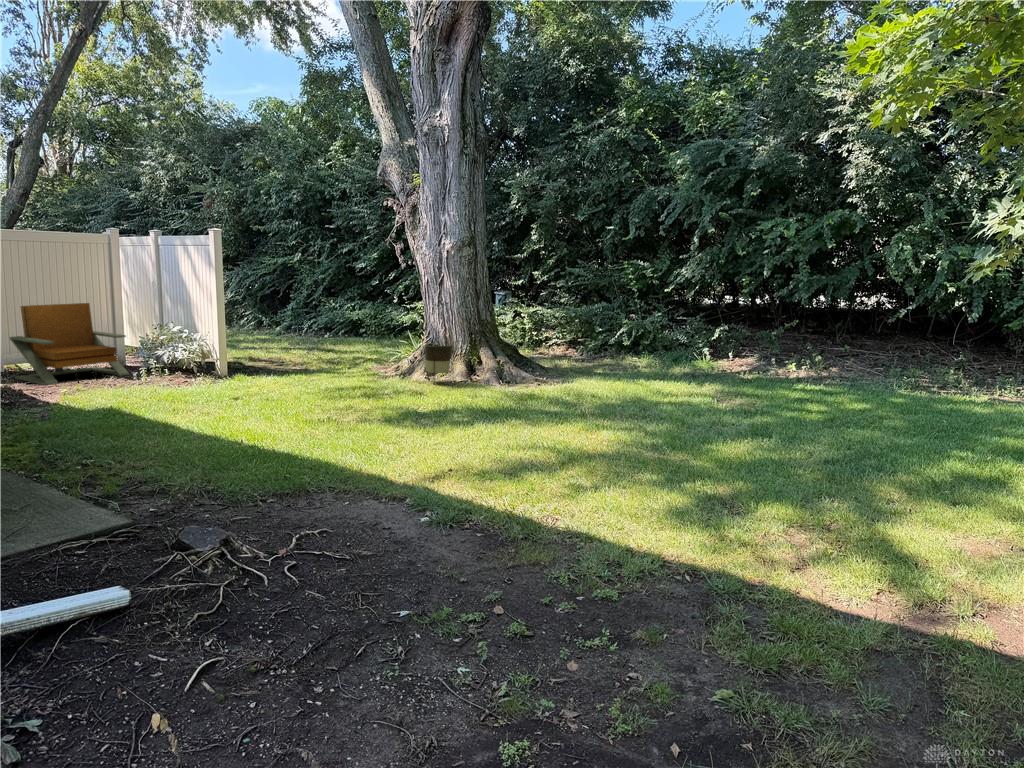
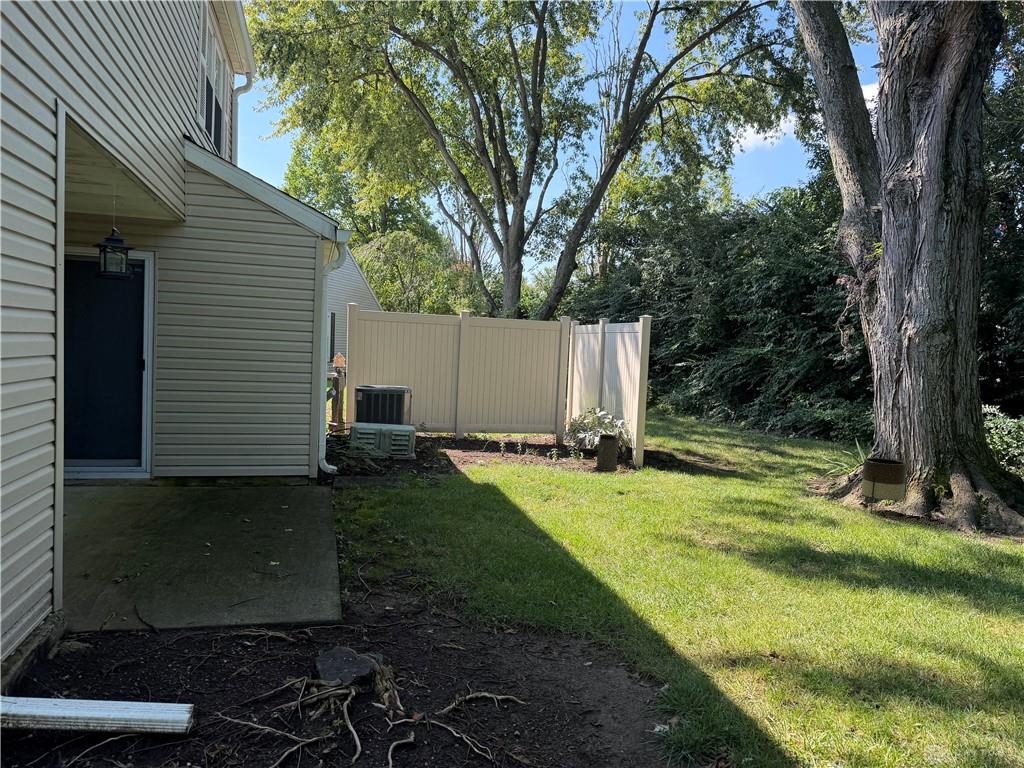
lounge chair: present [10,303,129,385] -> none [480,381,563,451]
watering can: none [187,343,210,386] -> present [596,427,622,471]

